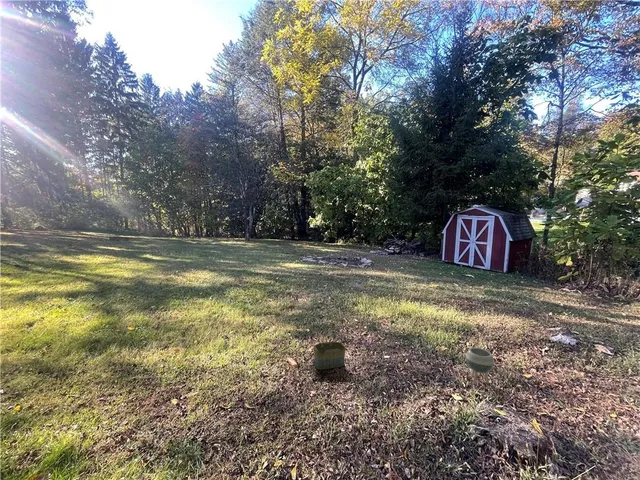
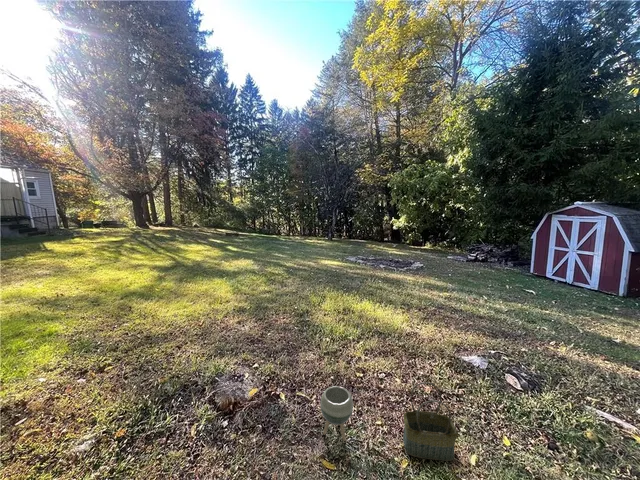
basket: present [314,322,346,370] -> present [403,382,458,461]

